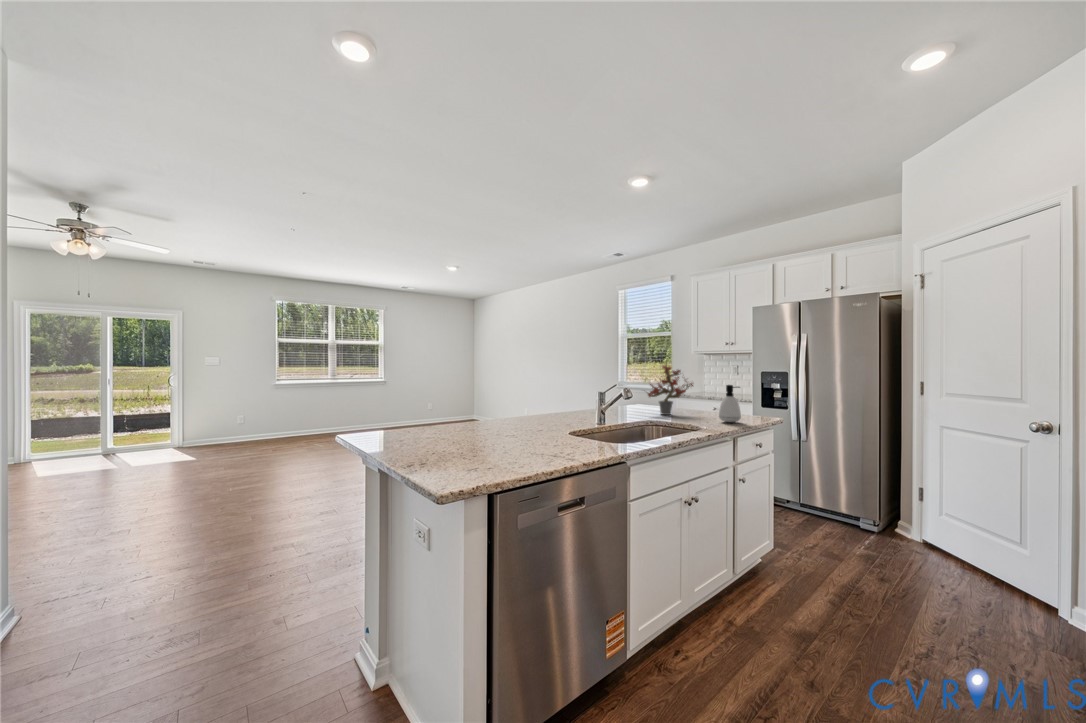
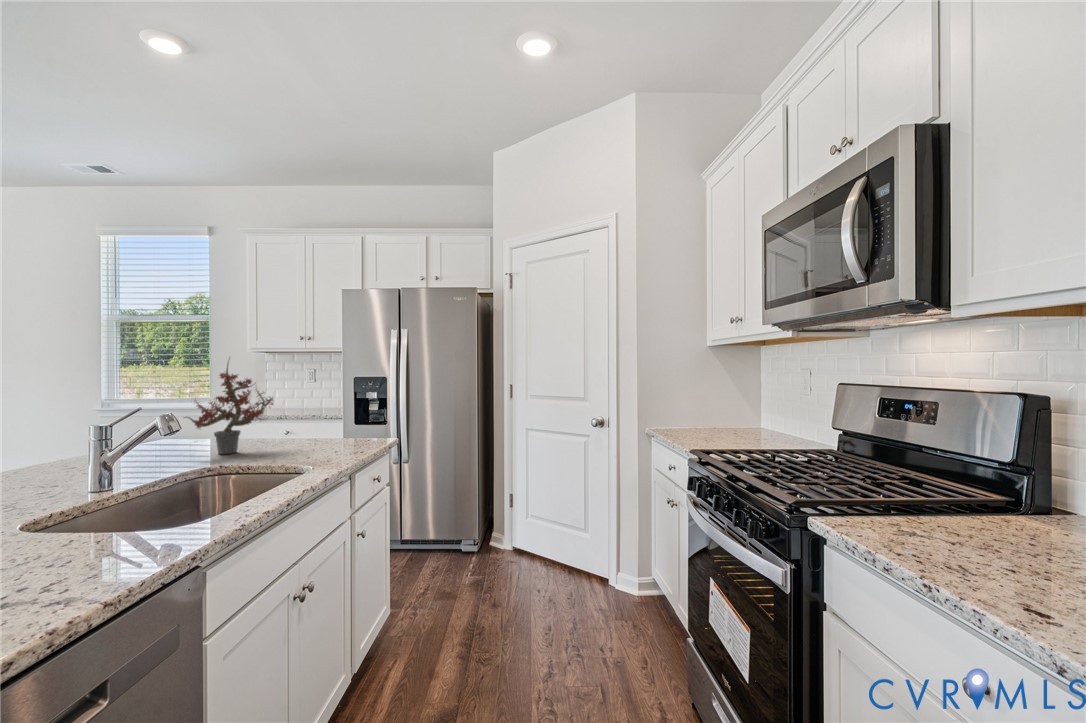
soap dispenser: present [719,385,741,422] -> none [321,399,352,454]

